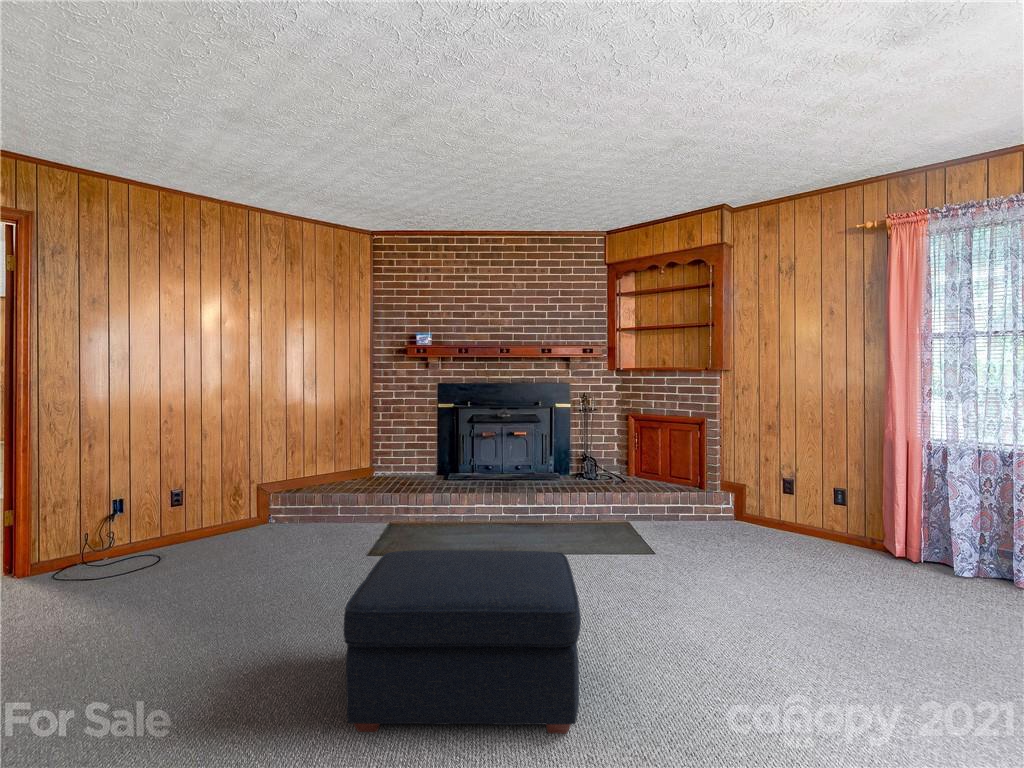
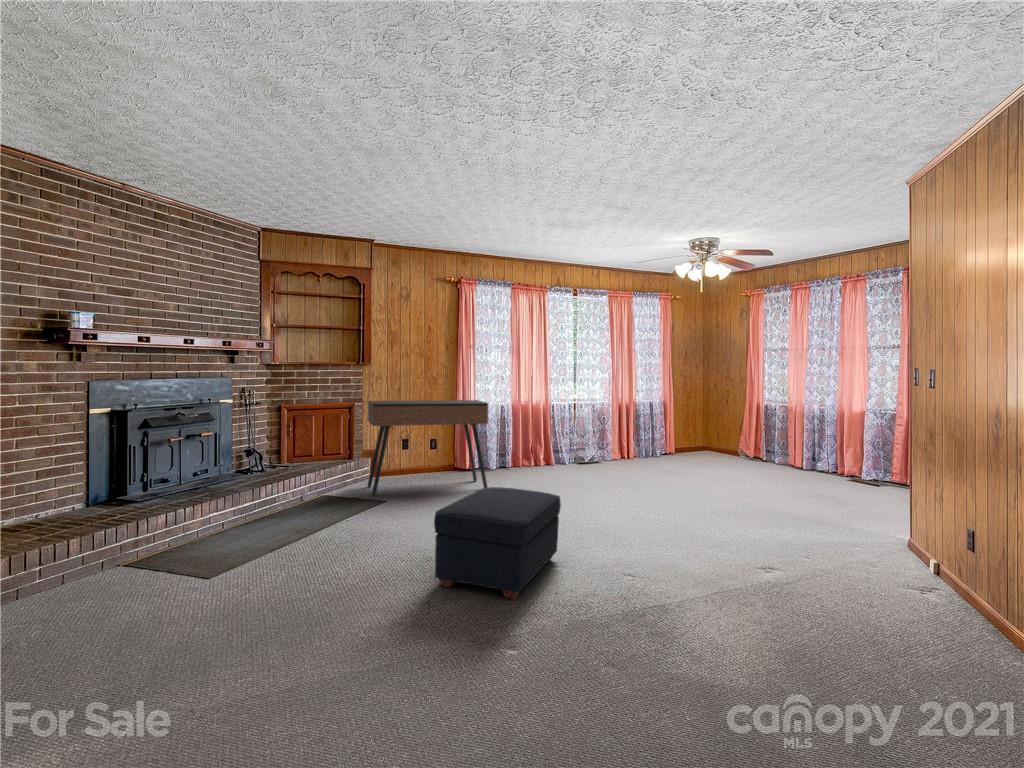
console table: none [671,415,876,585] -> present [368,400,488,496]

